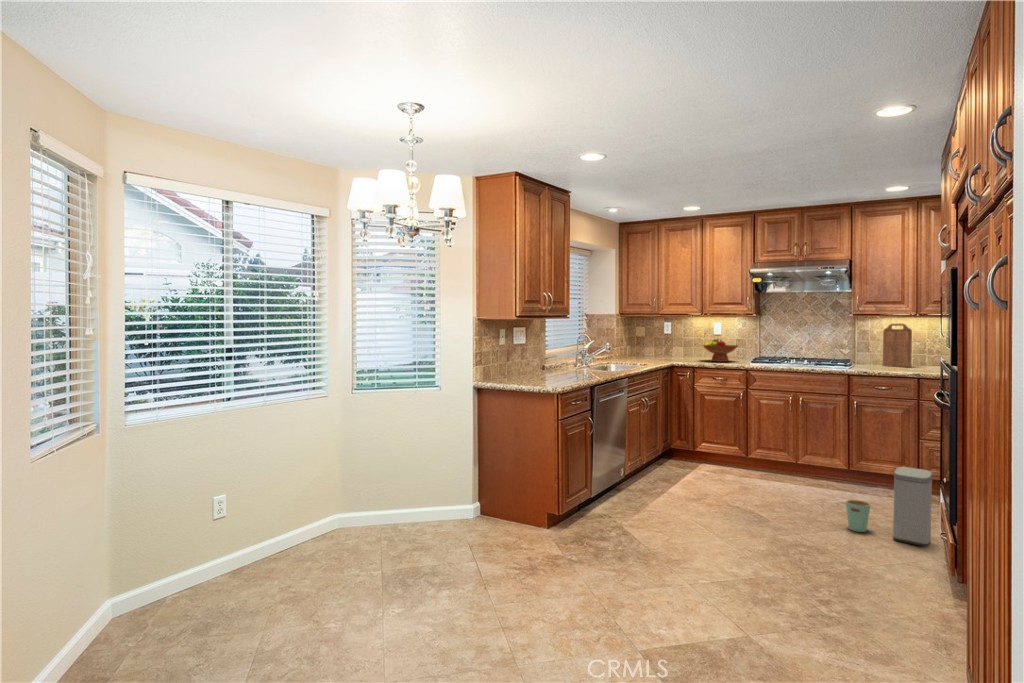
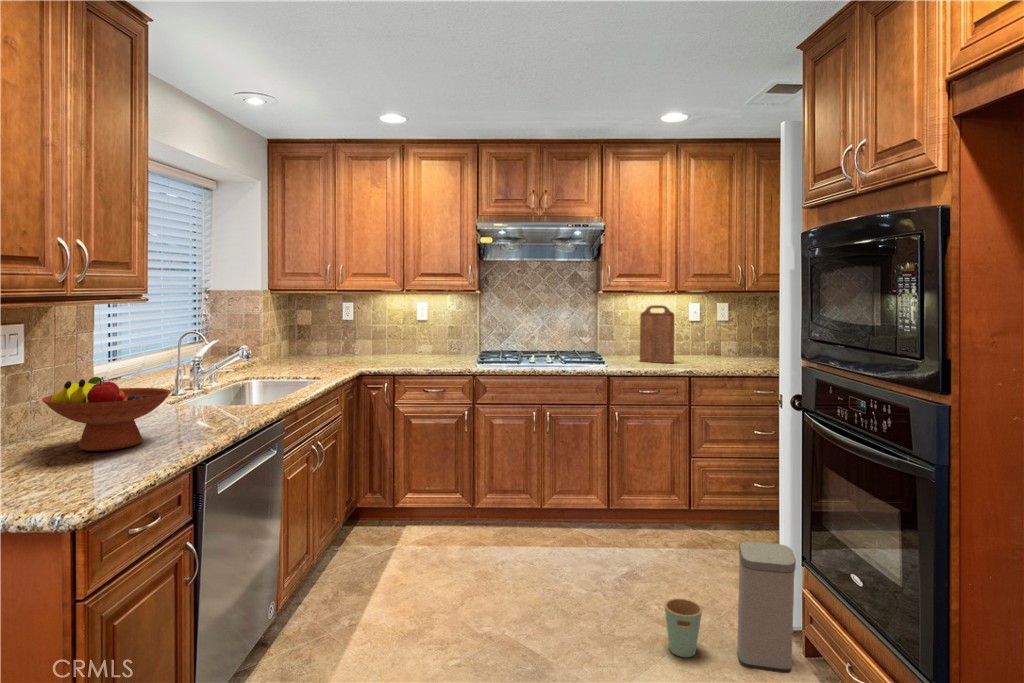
fruit bowl: present [703,339,738,362] -> present [42,377,171,451]

